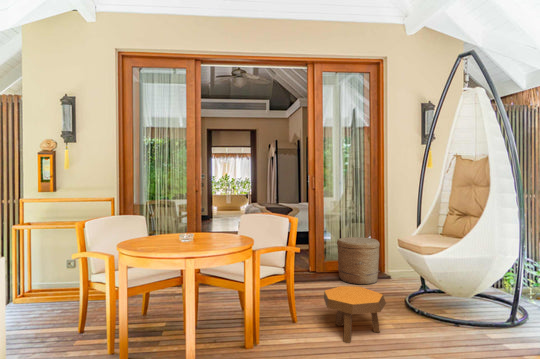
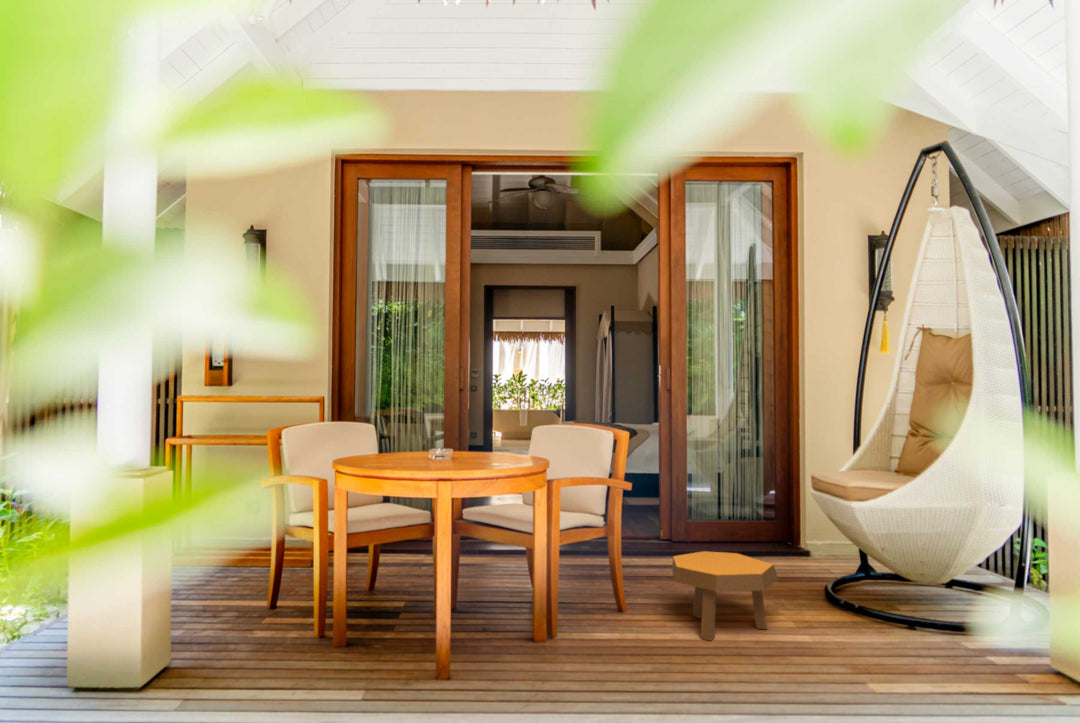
woven basket: present [337,237,380,285] -> none [710,479,787,563]

